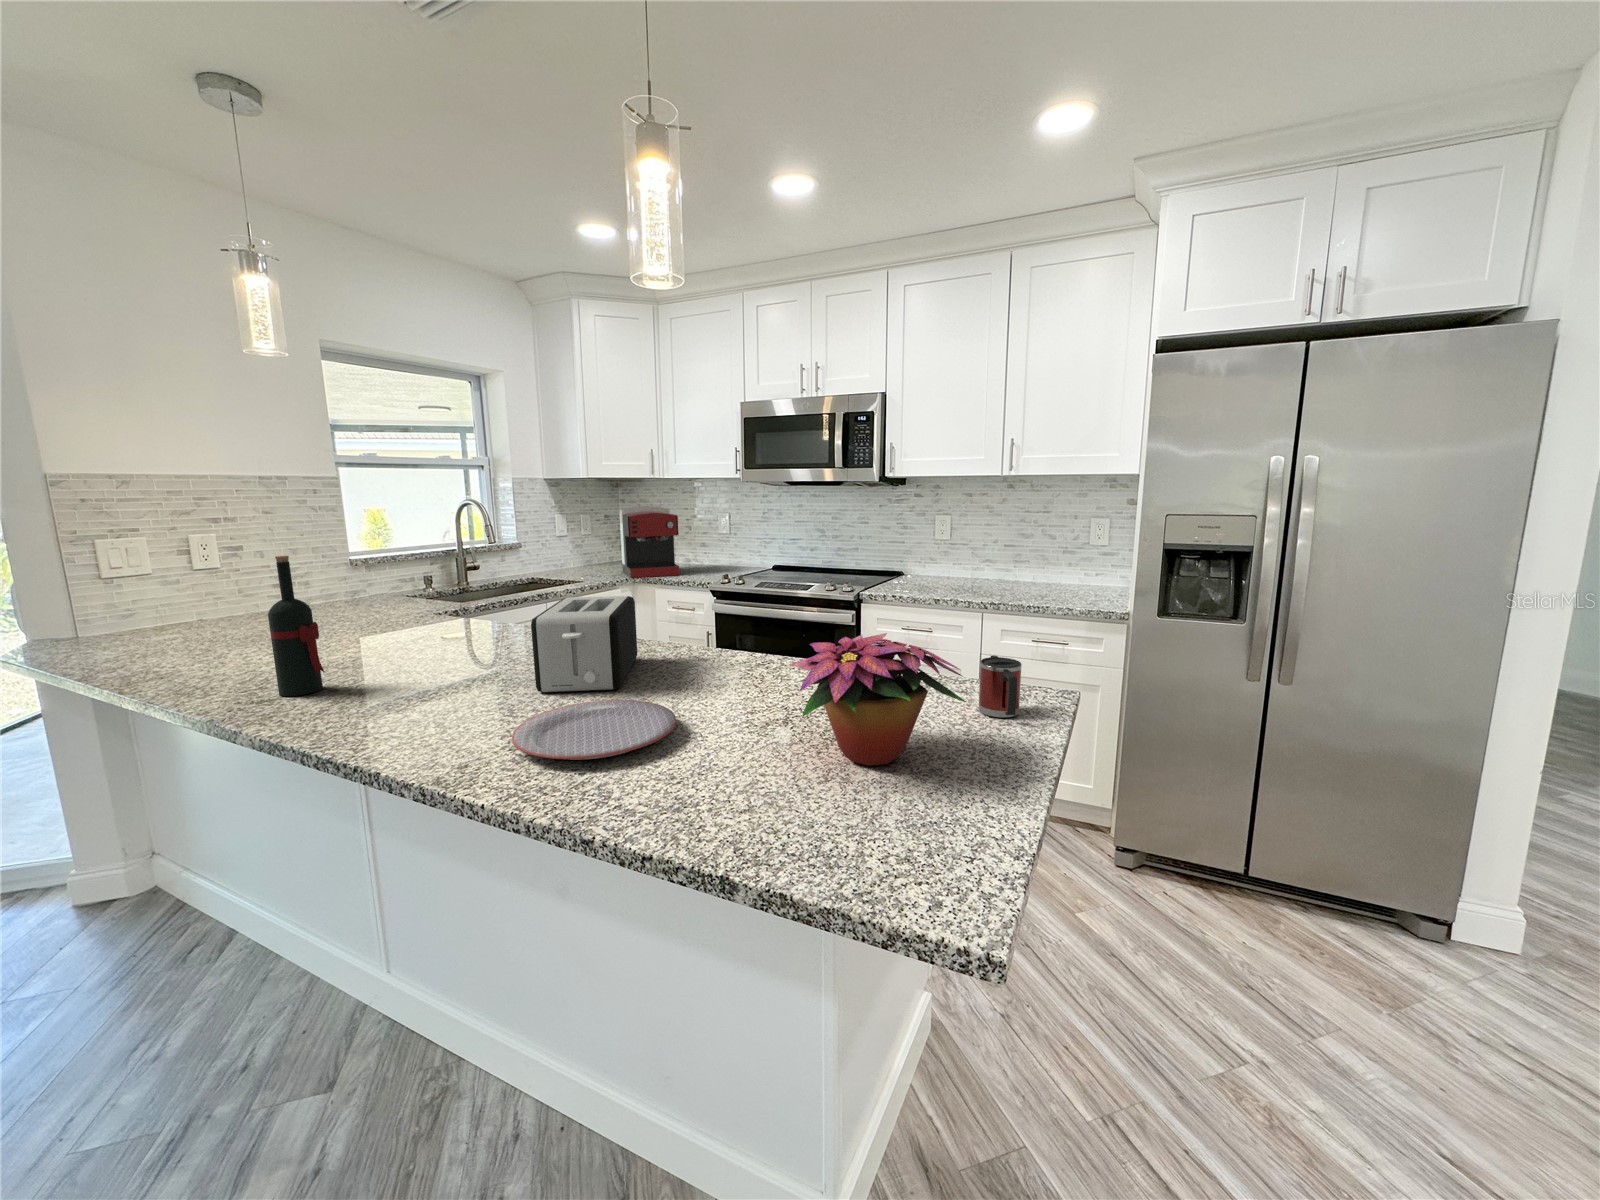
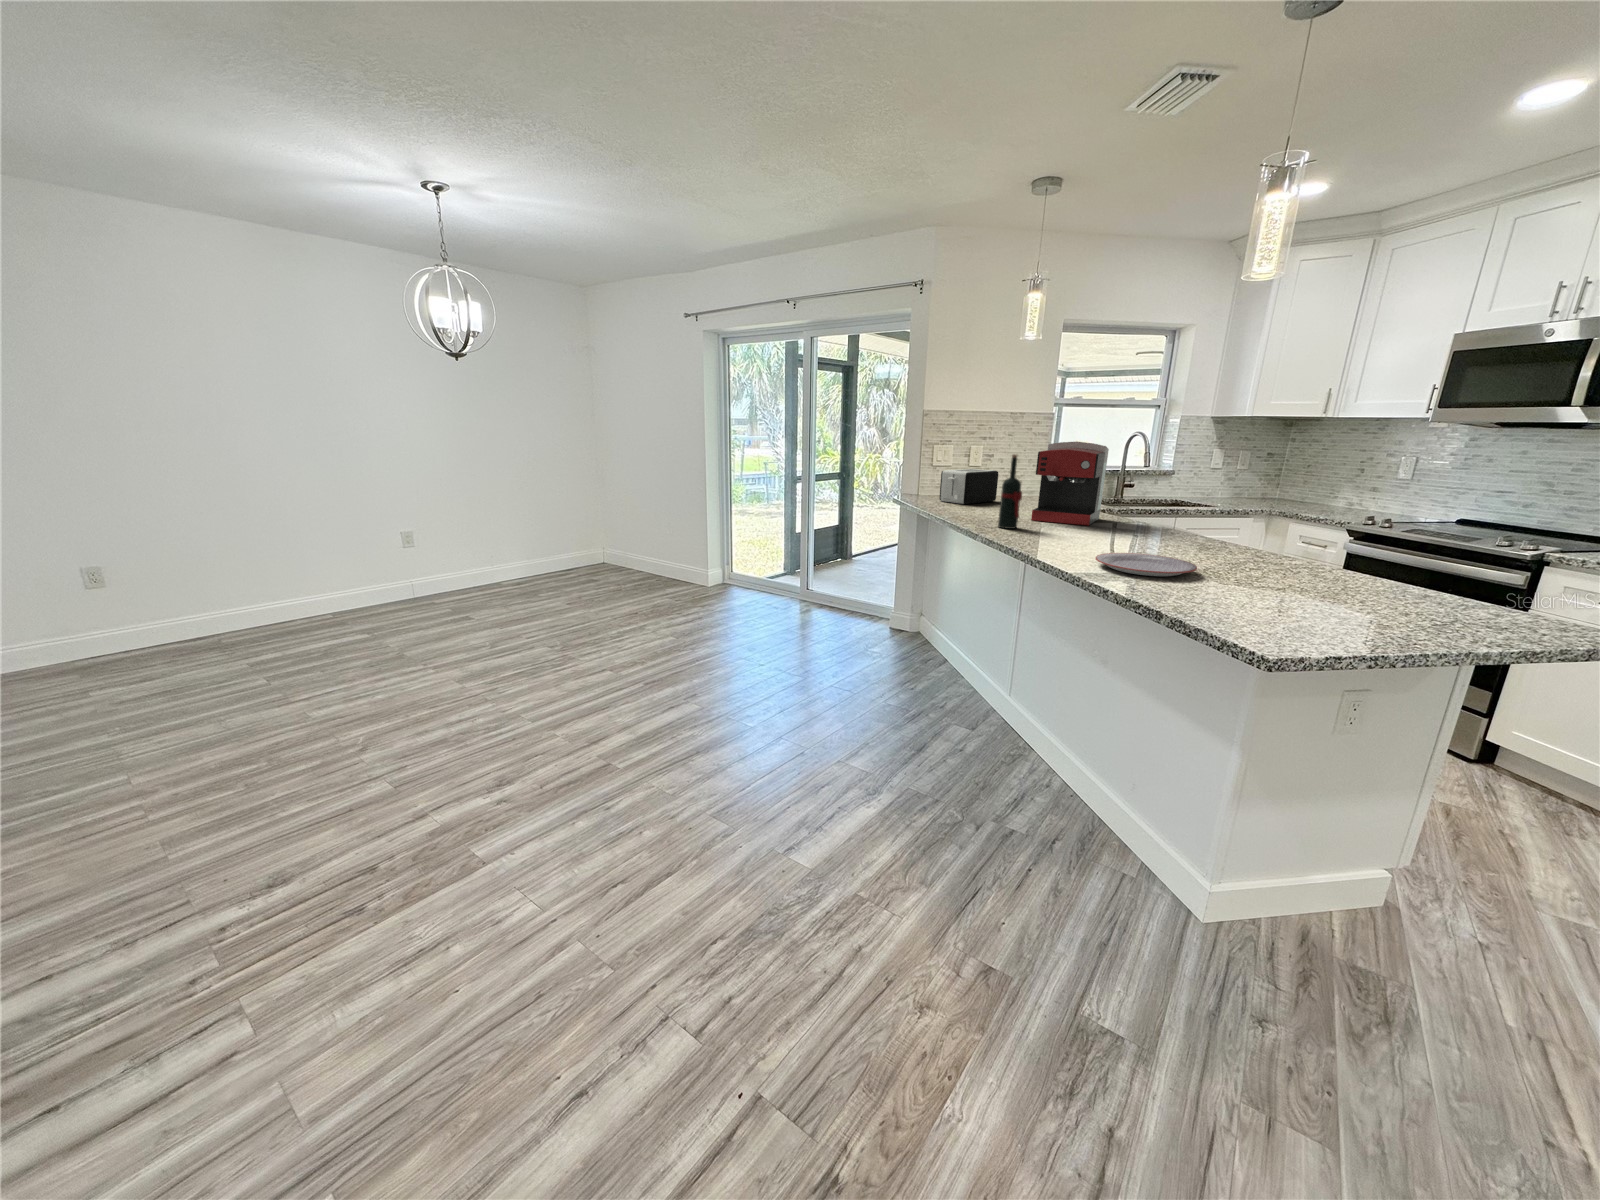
coffee maker: present [620,506,680,578] -> present [1031,441,1109,525]
toaster: present [531,596,638,692] -> present [939,469,998,504]
flower arrangement: present [790,633,966,766] -> none [1252,528,1415,616]
mug: present [979,655,1022,717] -> none [1475,582,1537,633]

